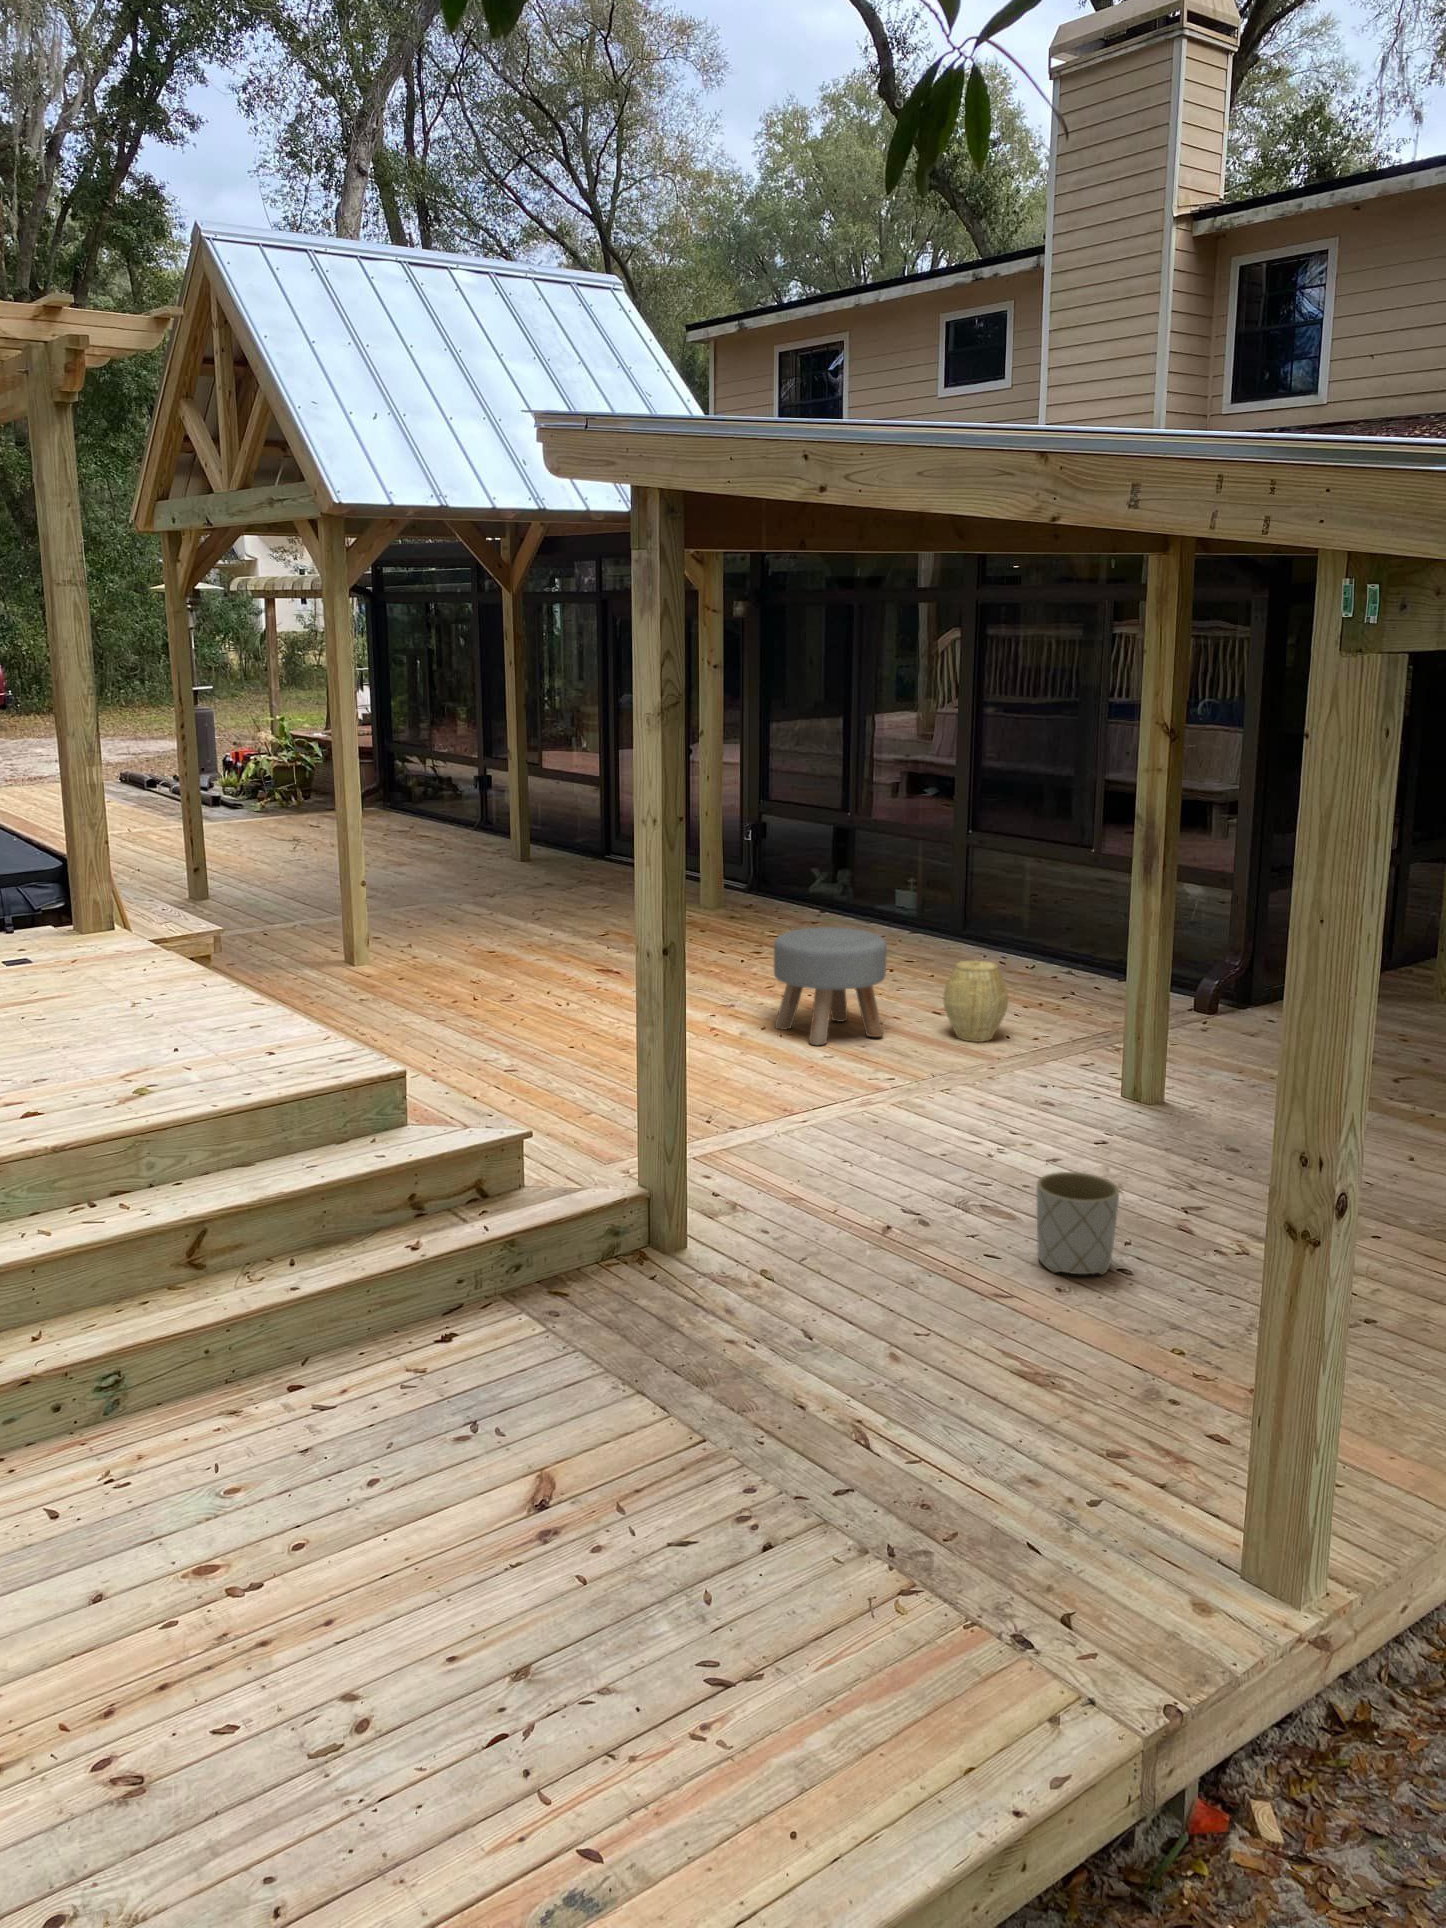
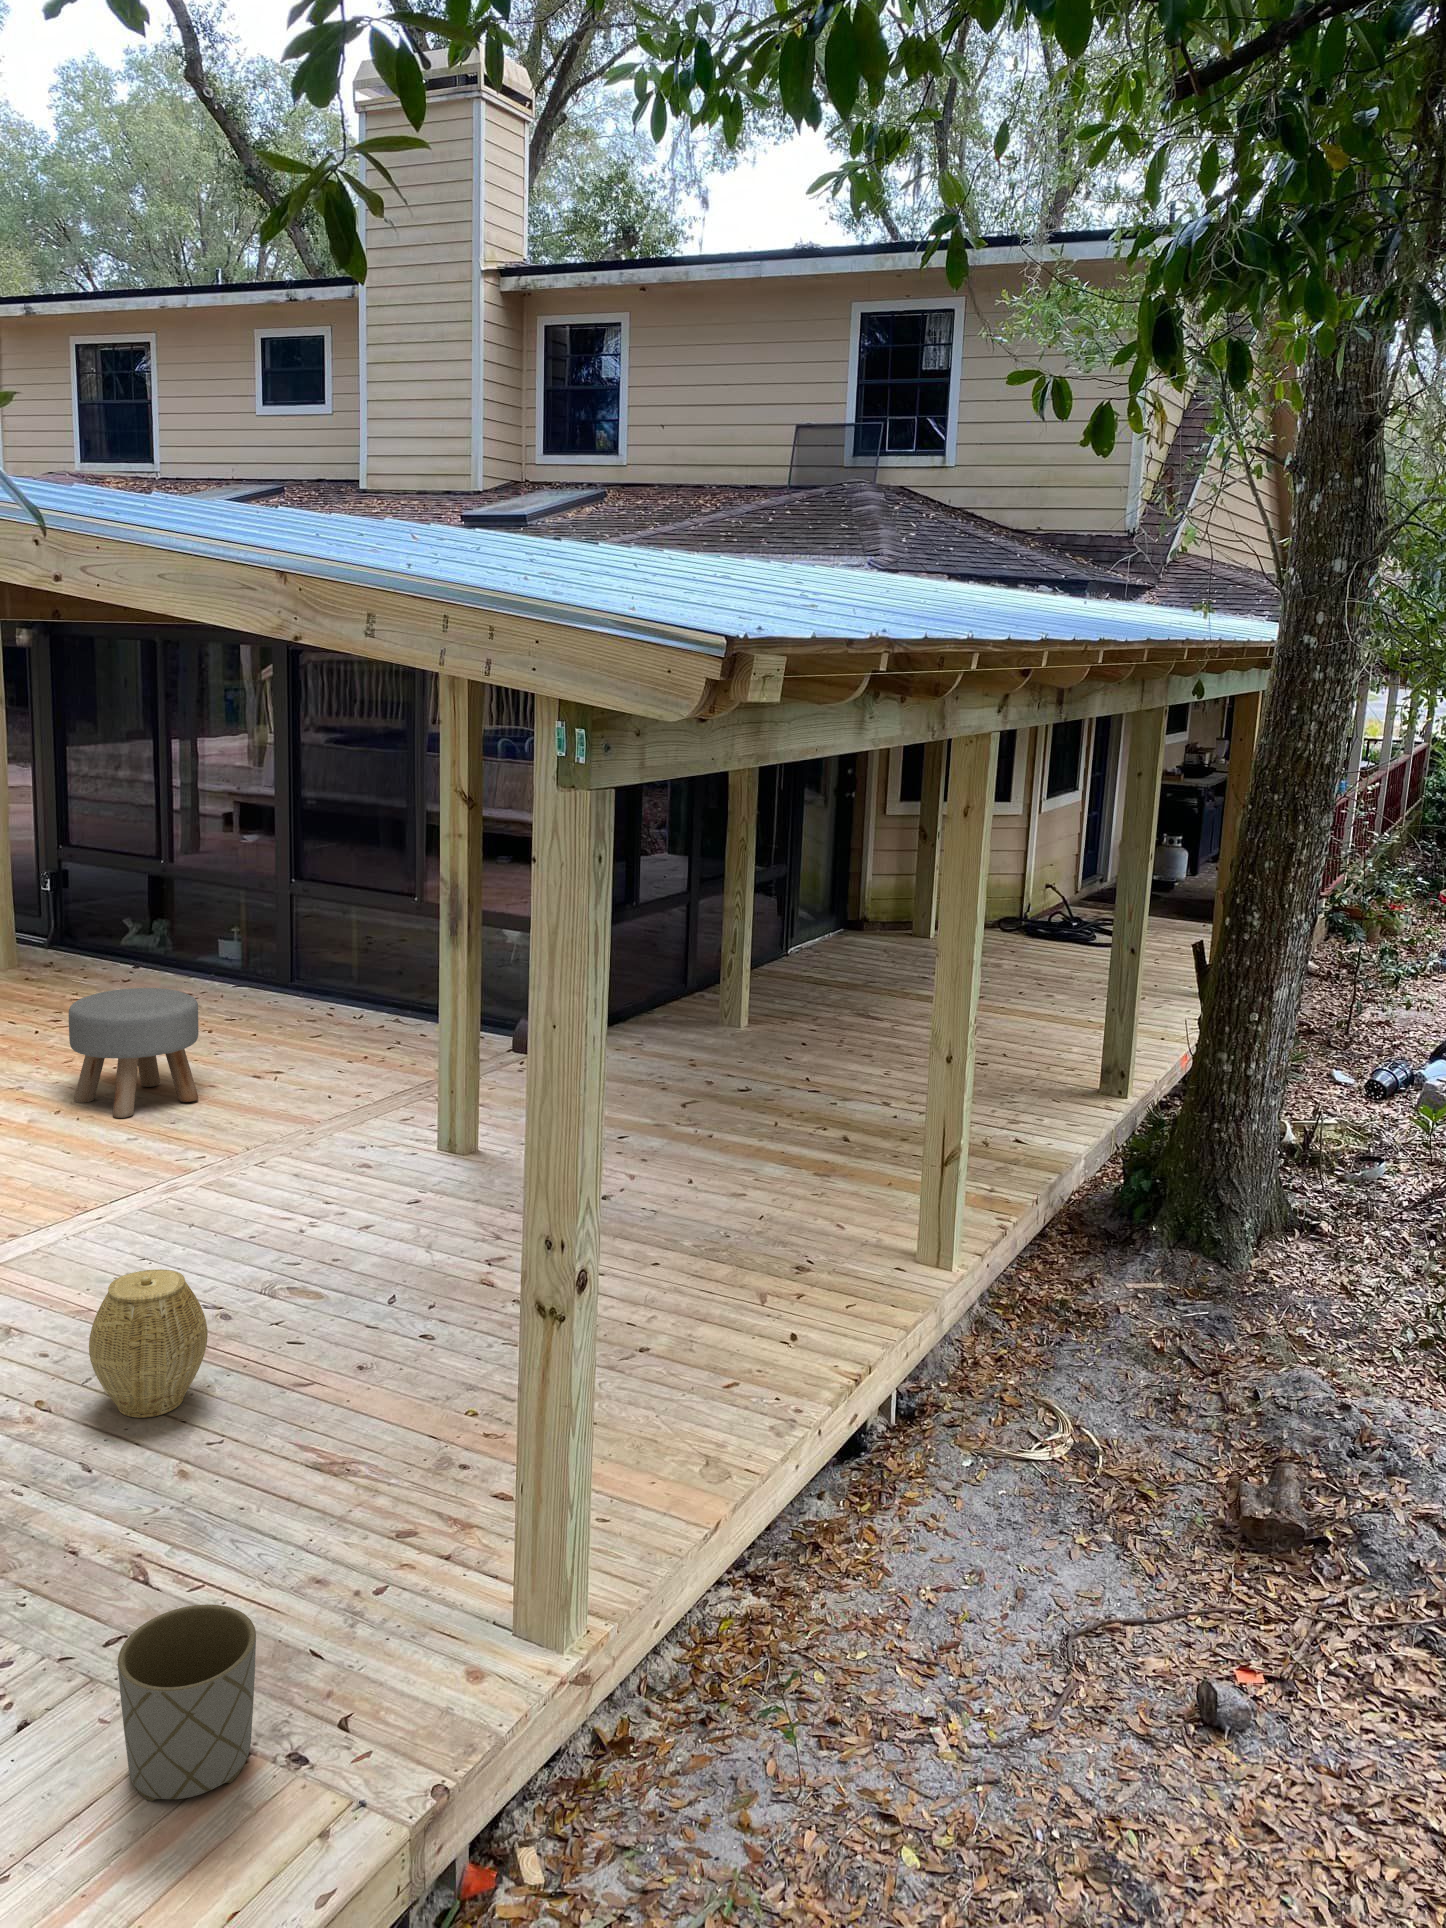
woven basket: present [943,961,1008,1042] -> present [89,1269,208,1418]
planter: present [1037,1172,1119,1275] -> present [118,1604,256,1801]

